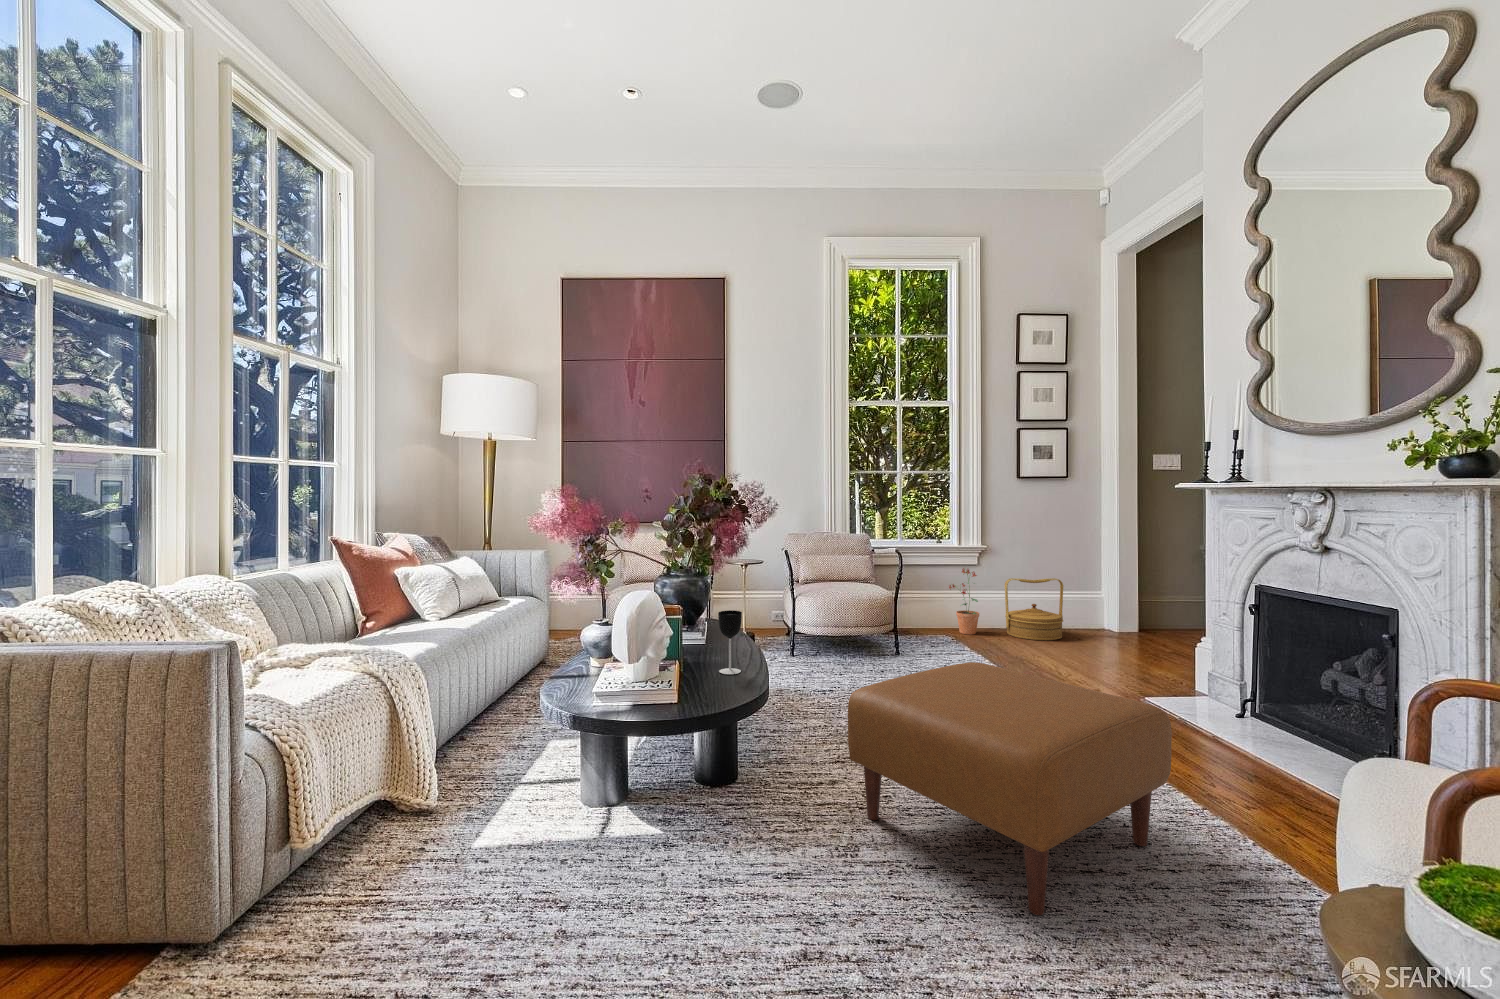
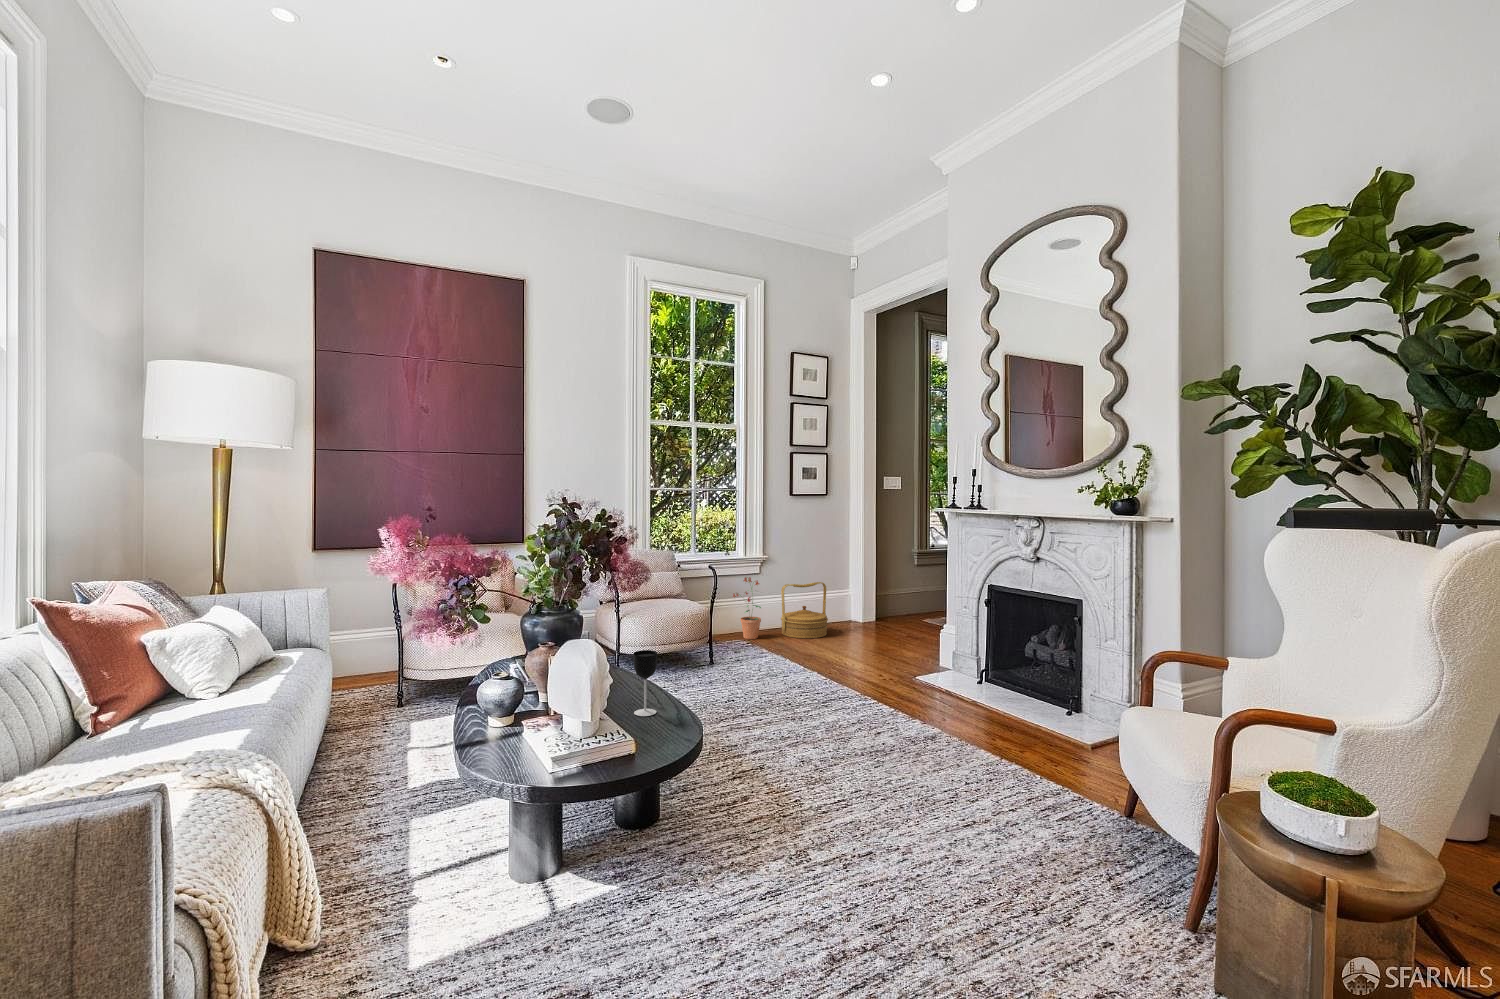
ottoman: present [848,662,1172,915] -> none [777,673,1006,870]

